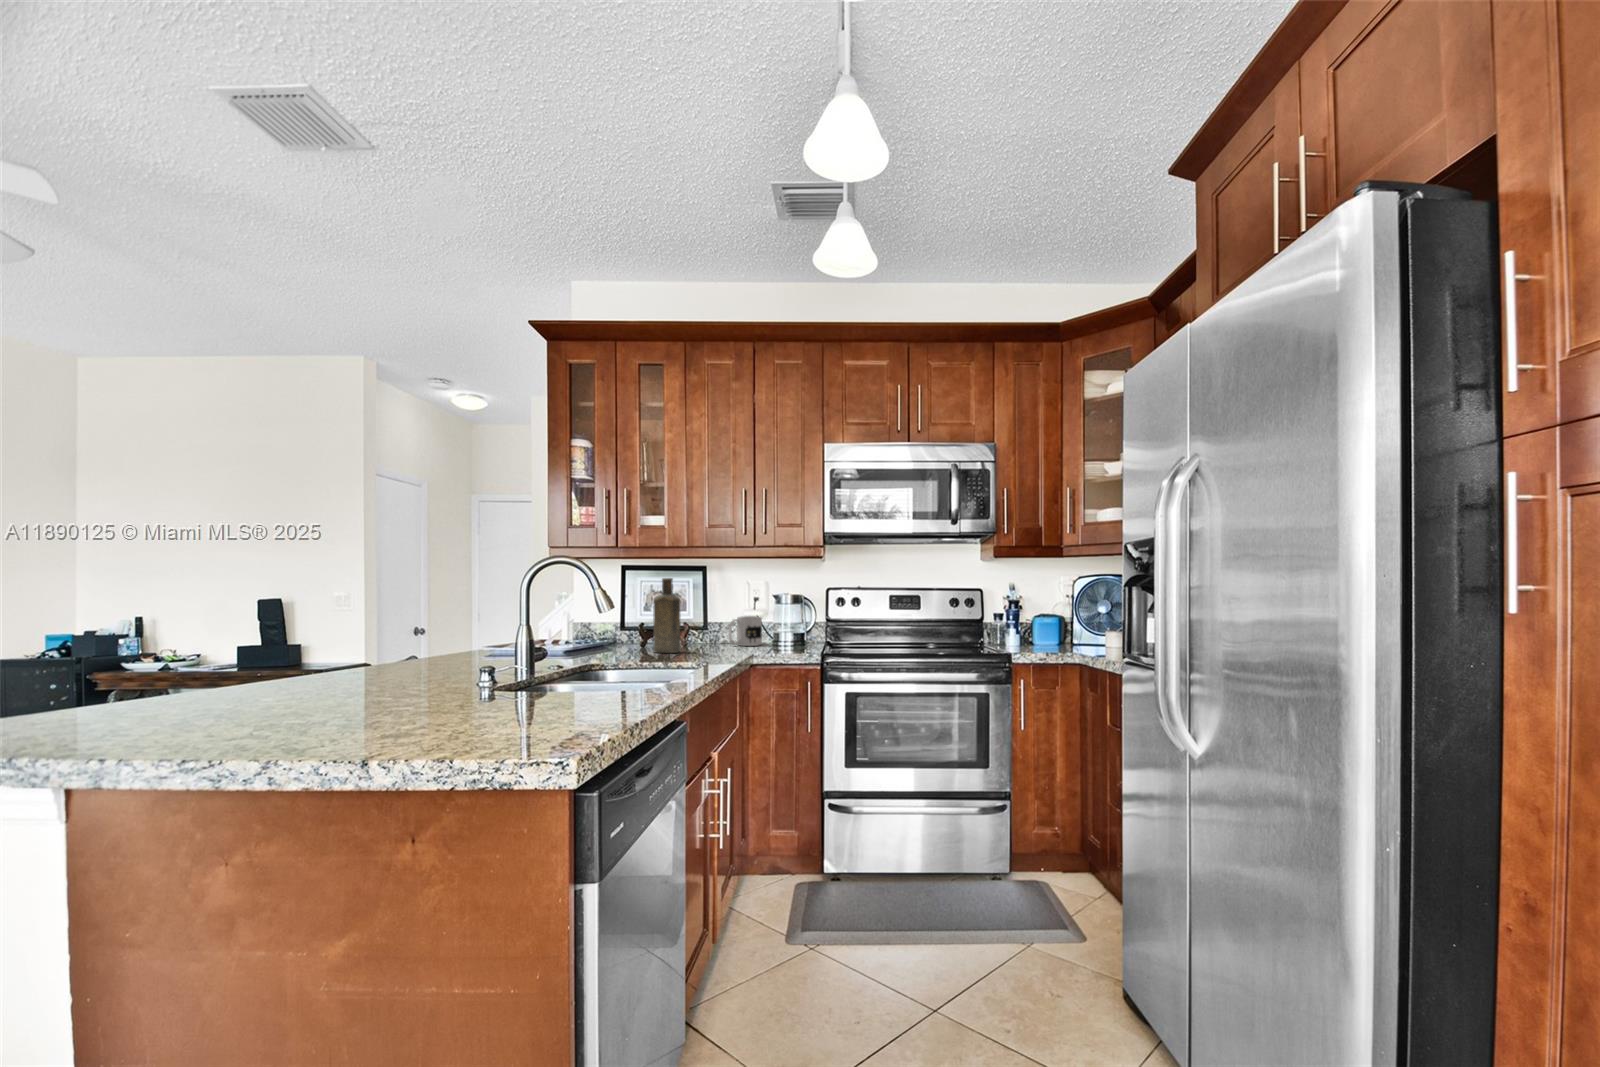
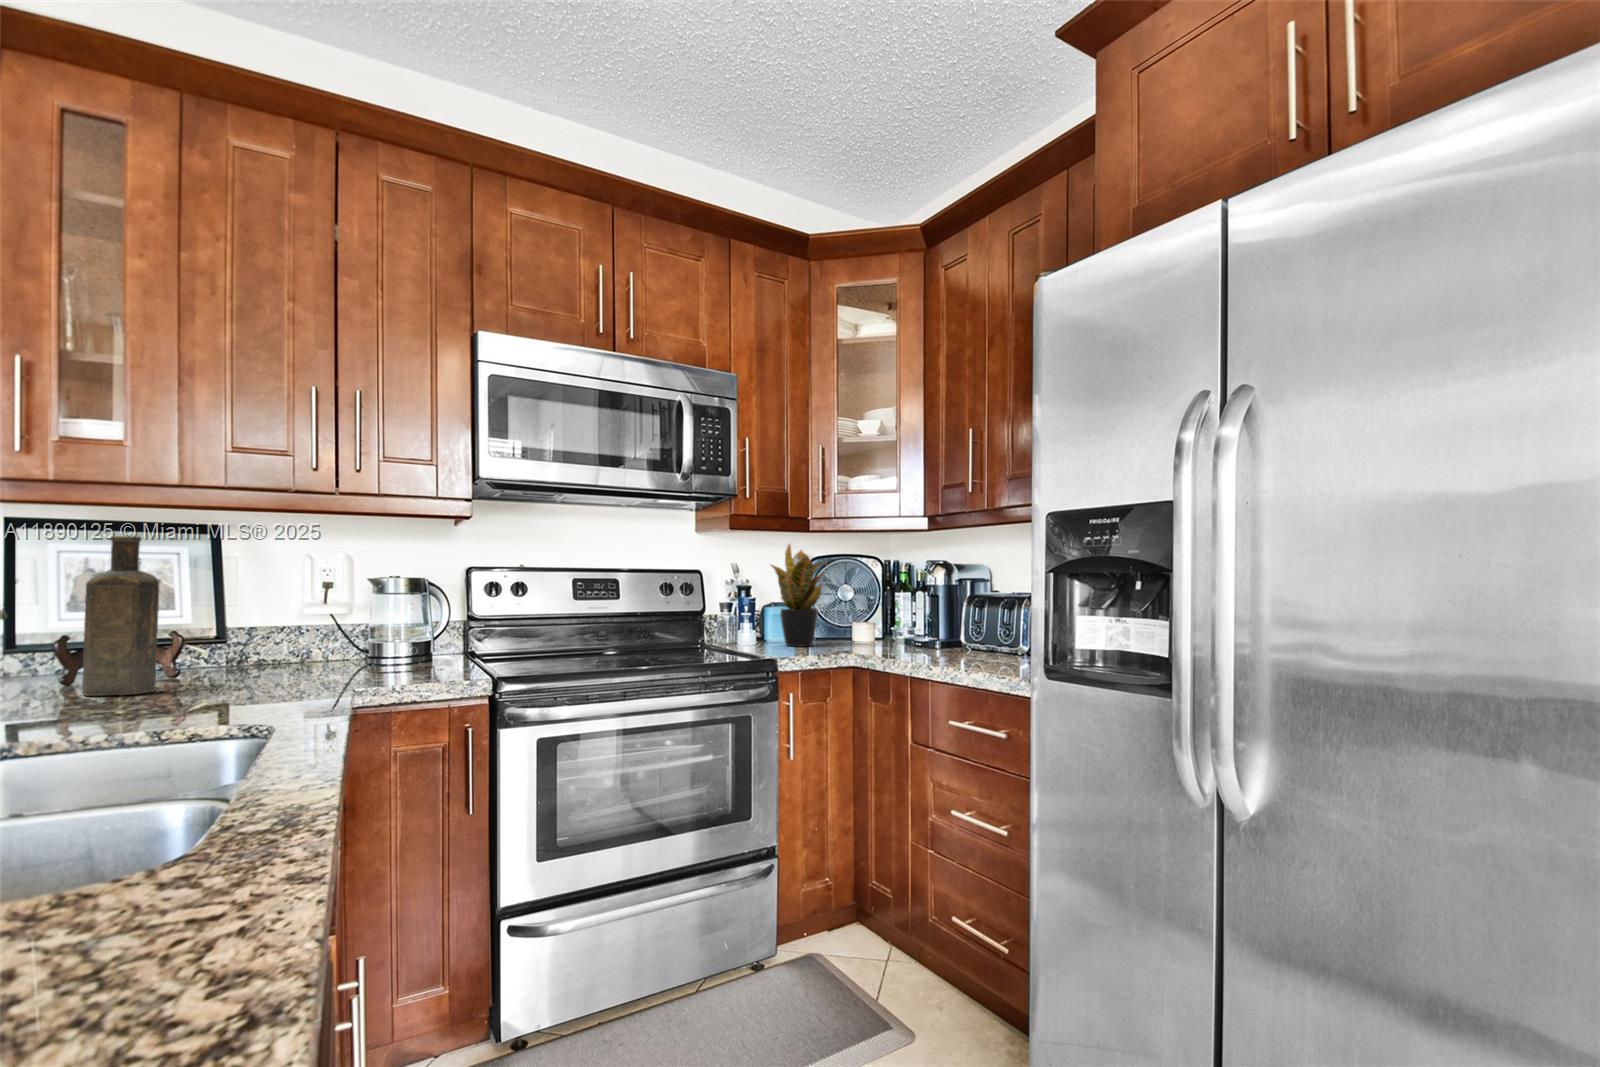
potted plant: none [1026,567,1081,647] -> present [771,544,824,647]
mug: present [729,616,762,646] -> none [274,615,347,670]

